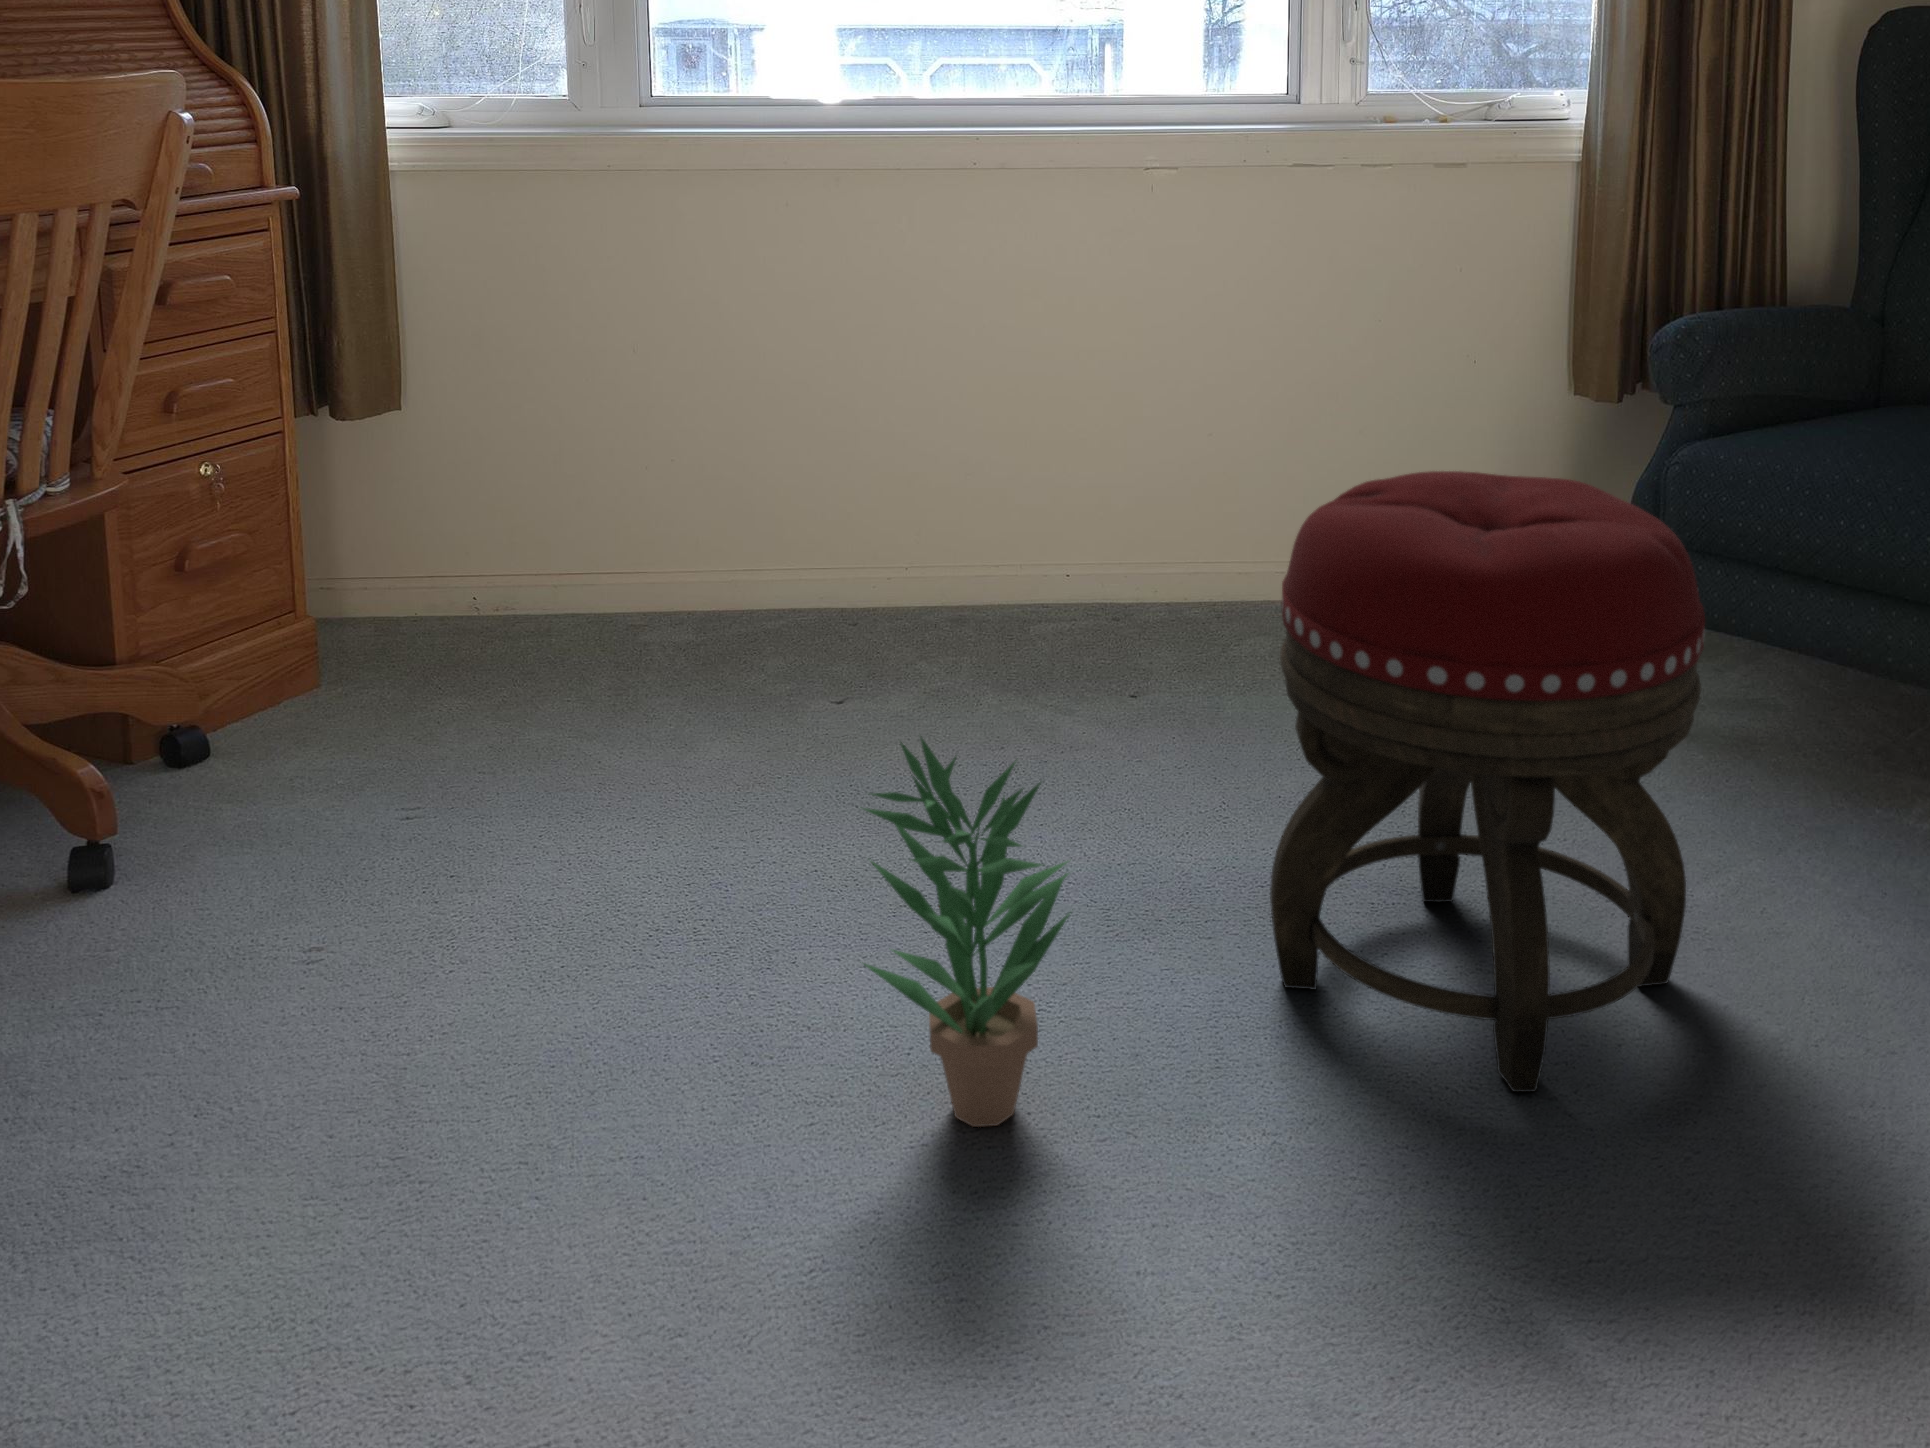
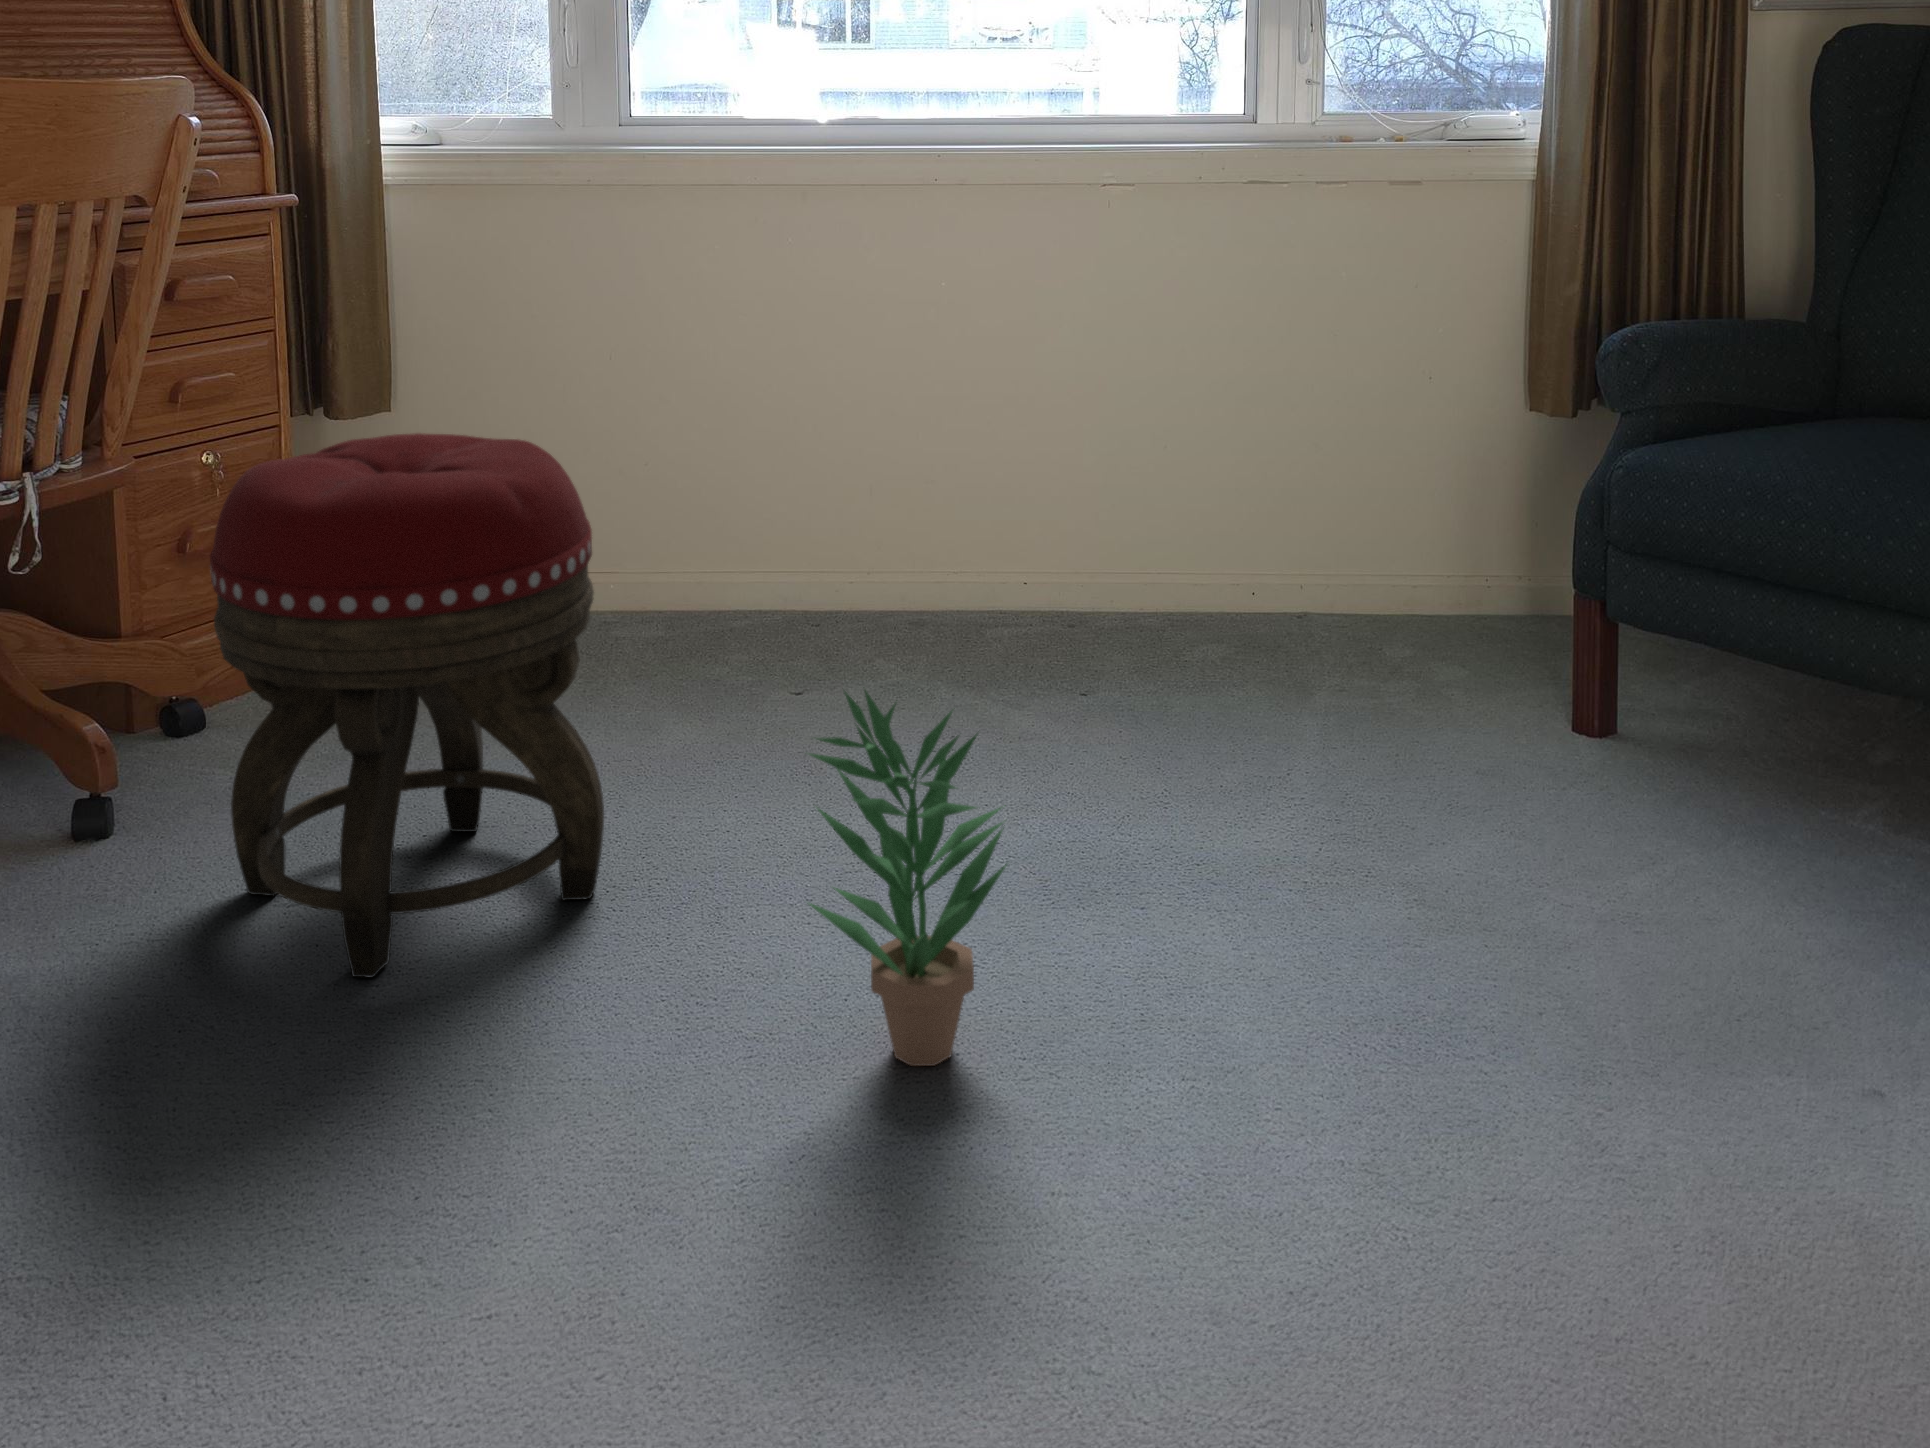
footstool: present [1270,471,1705,1092] -> present [210,433,604,977]

